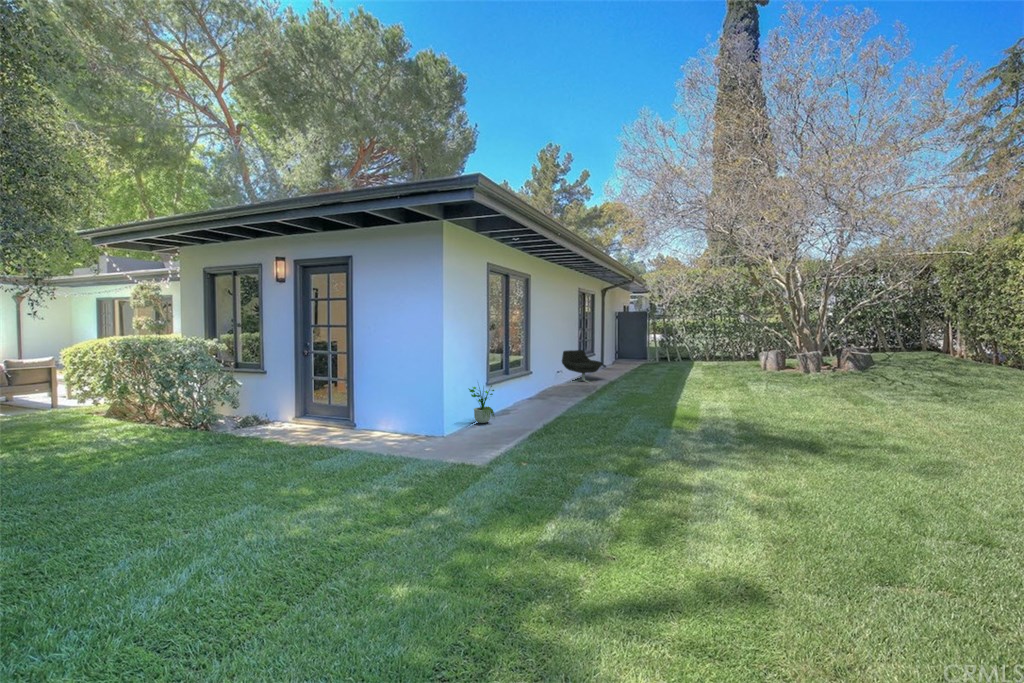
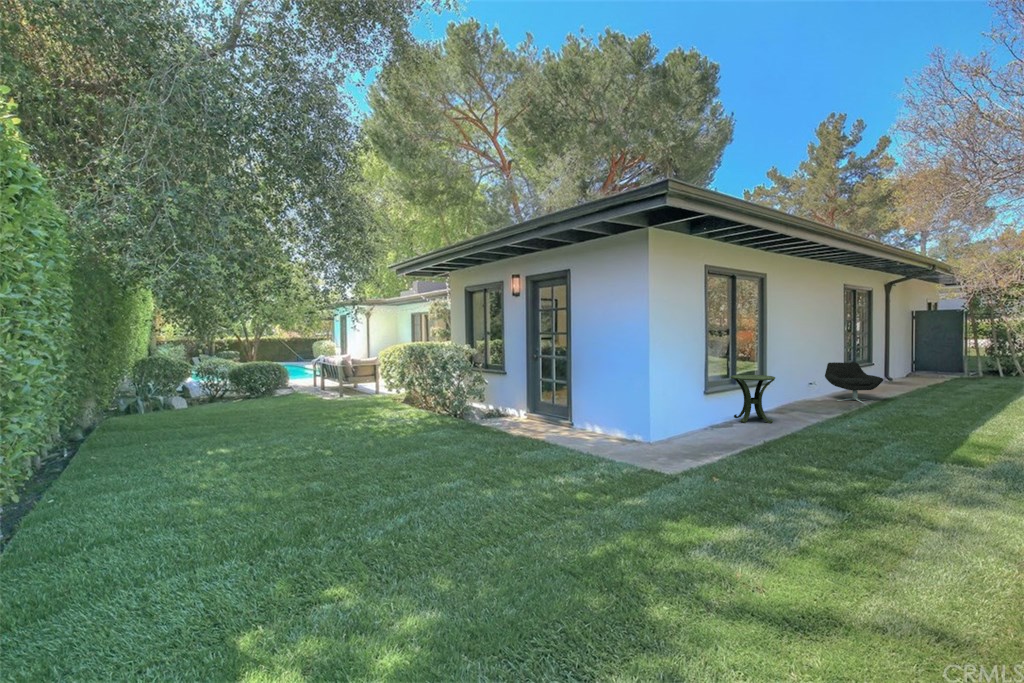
side table: none [506,365,542,409] -> present [731,375,775,423]
potted plant: present [469,386,494,423] -> none [677,383,710,432]

